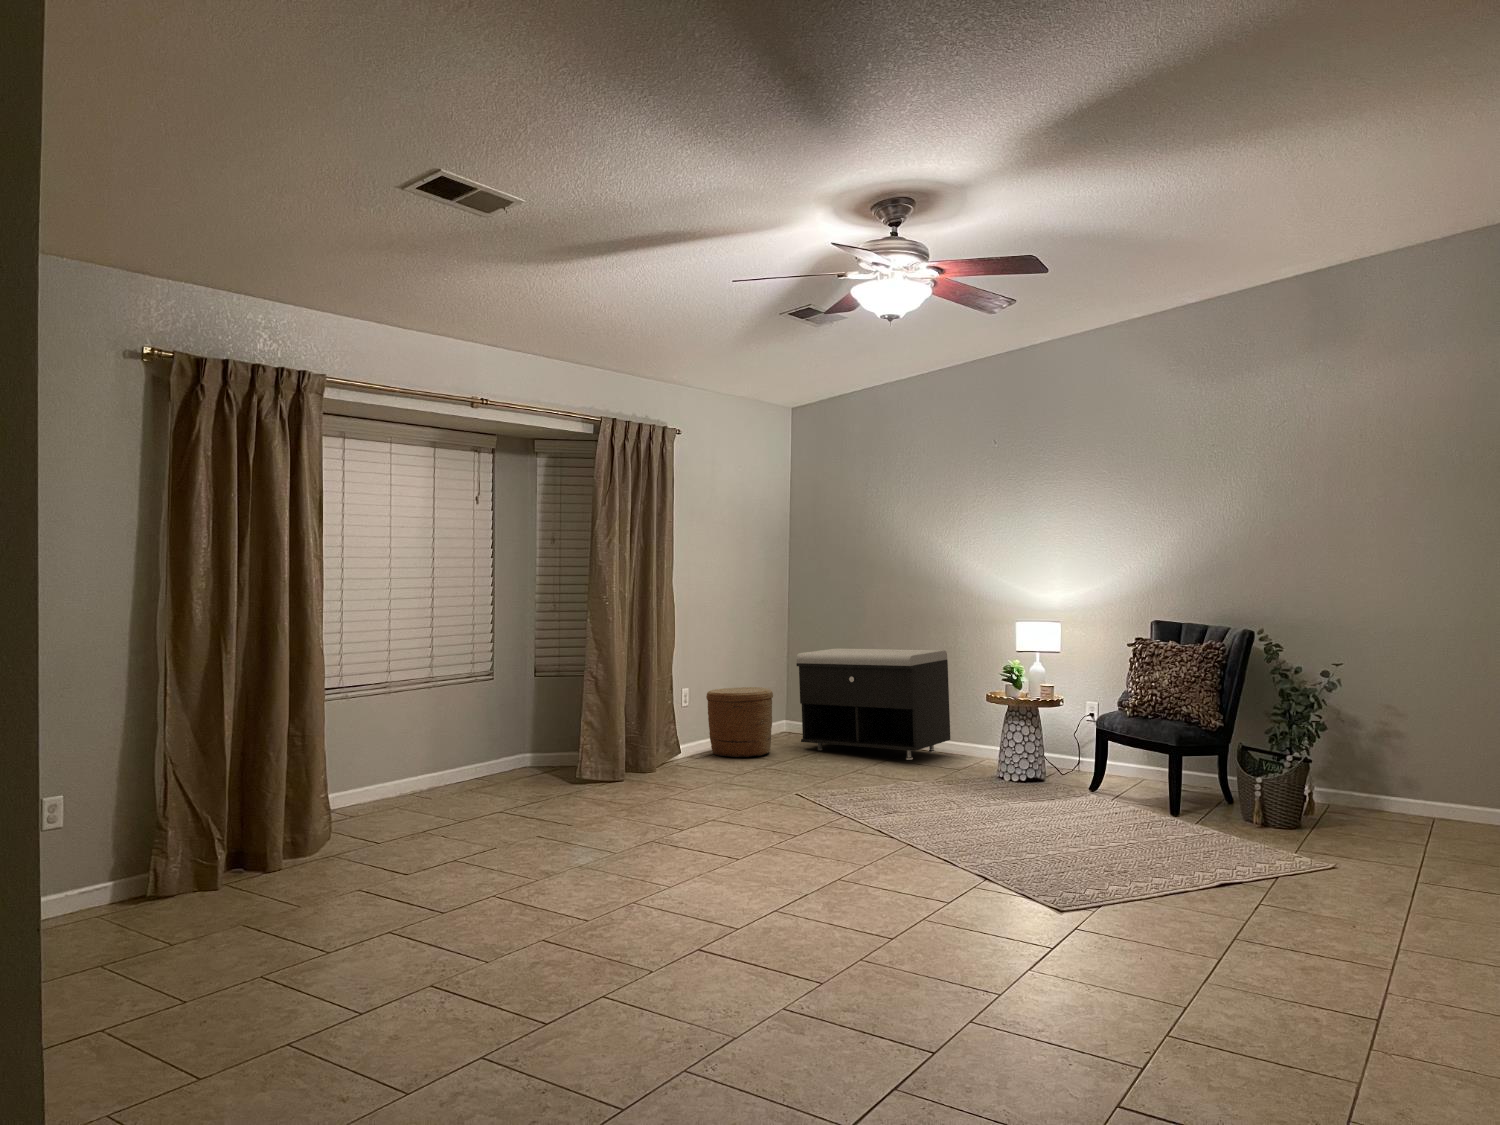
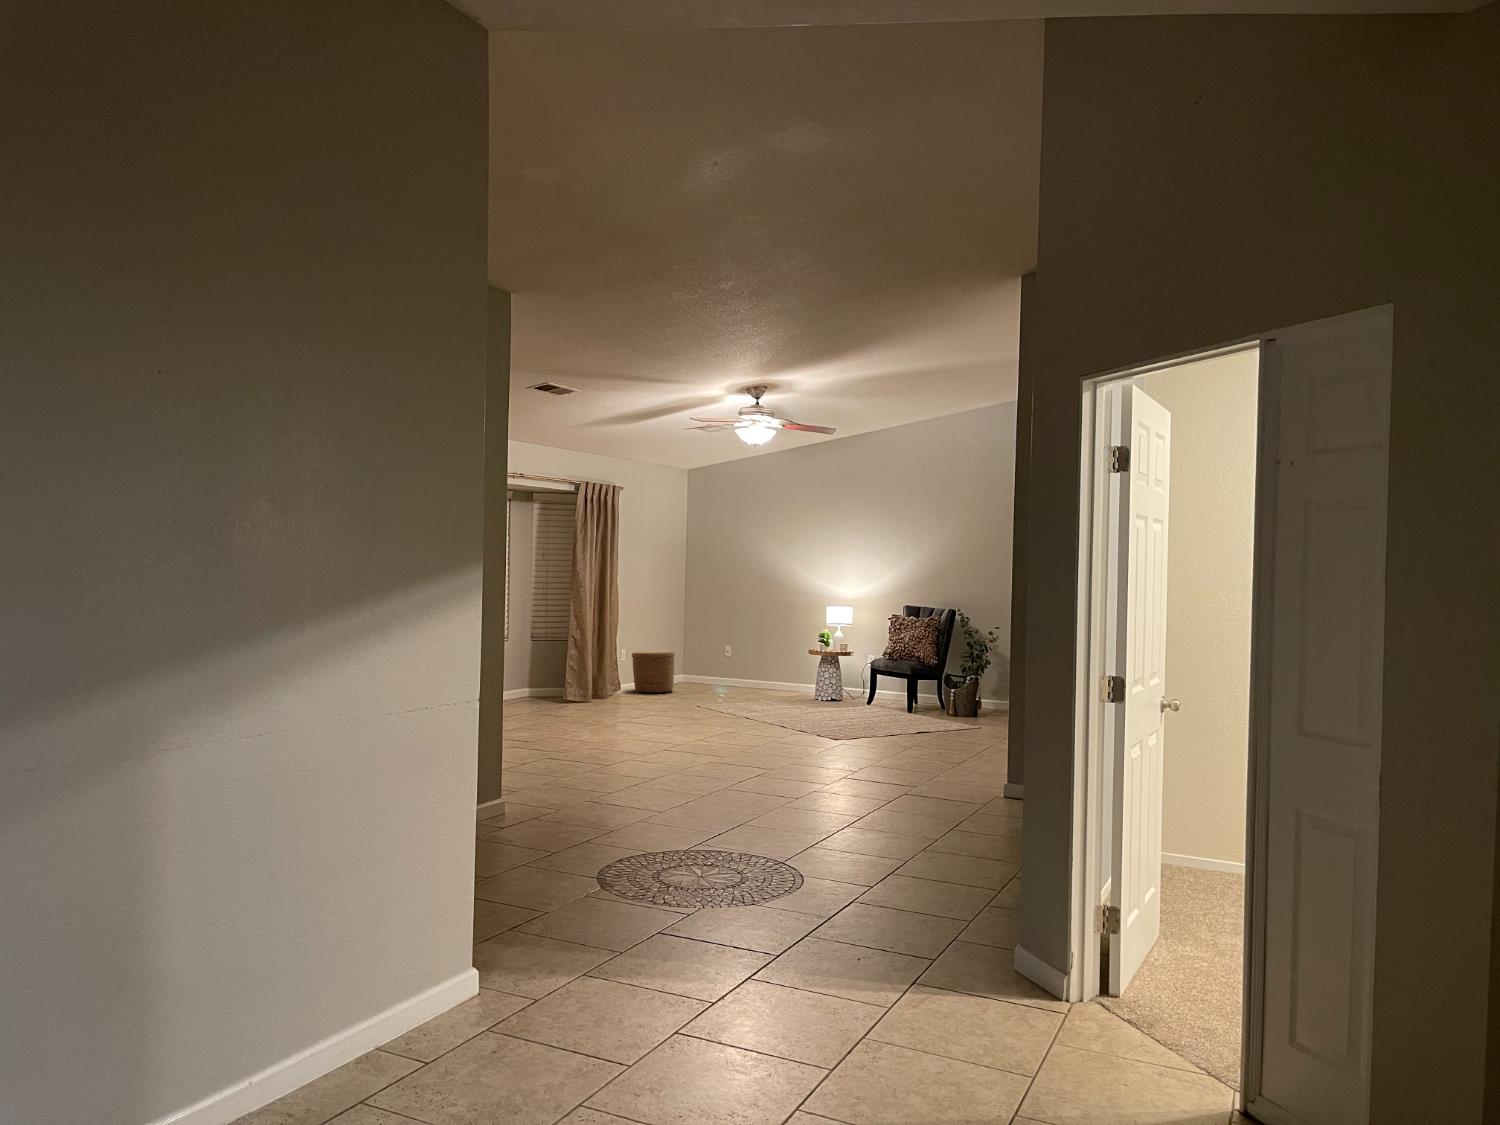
storage bench: present [796,649,950,760] -> none [689,625,785,692]

